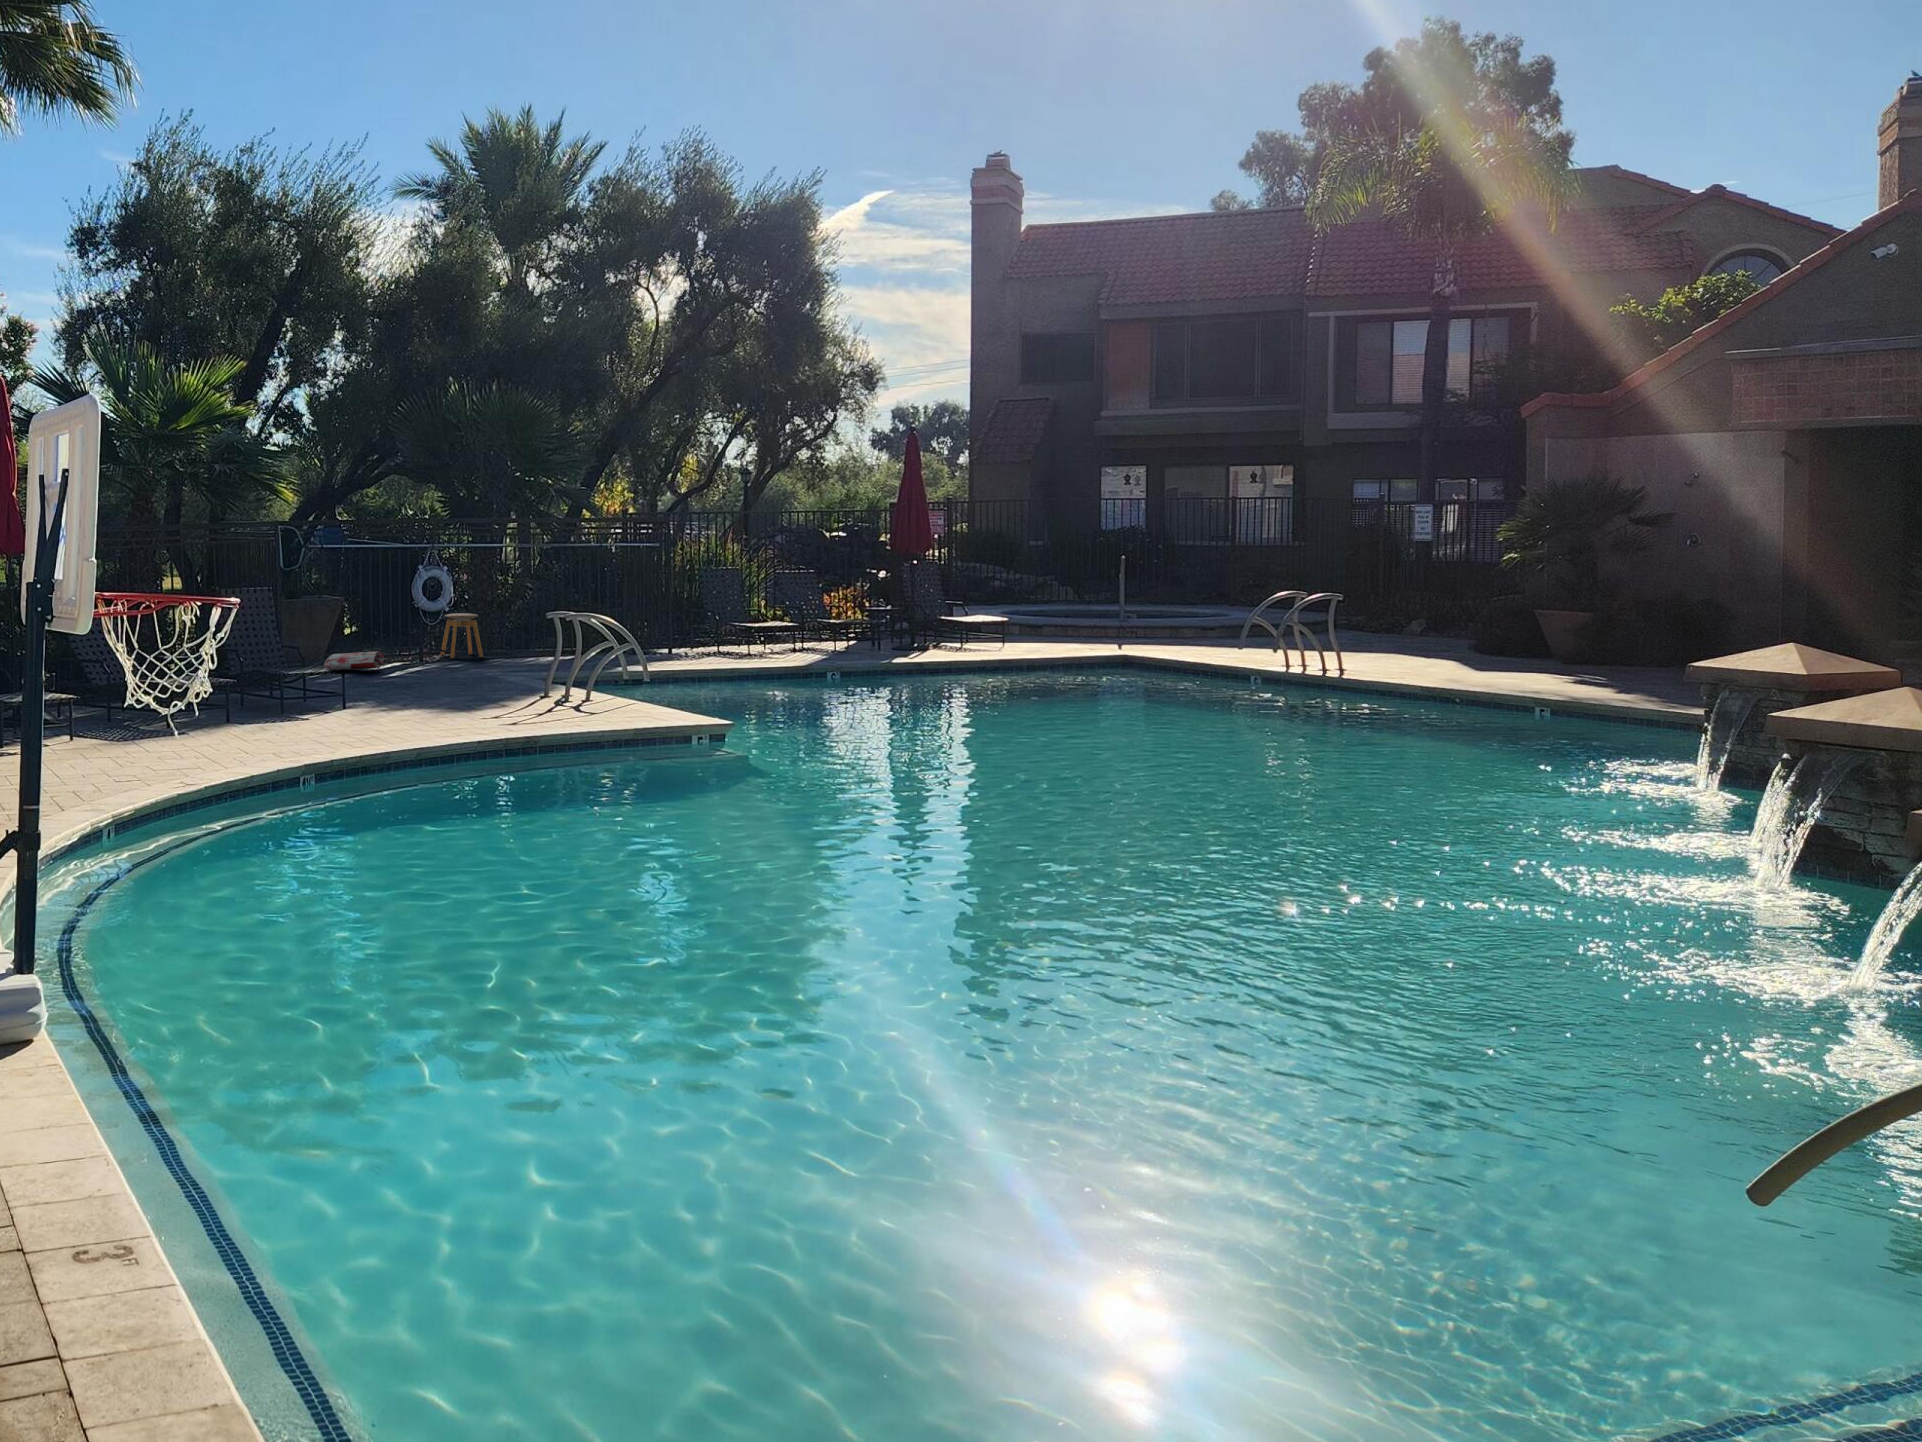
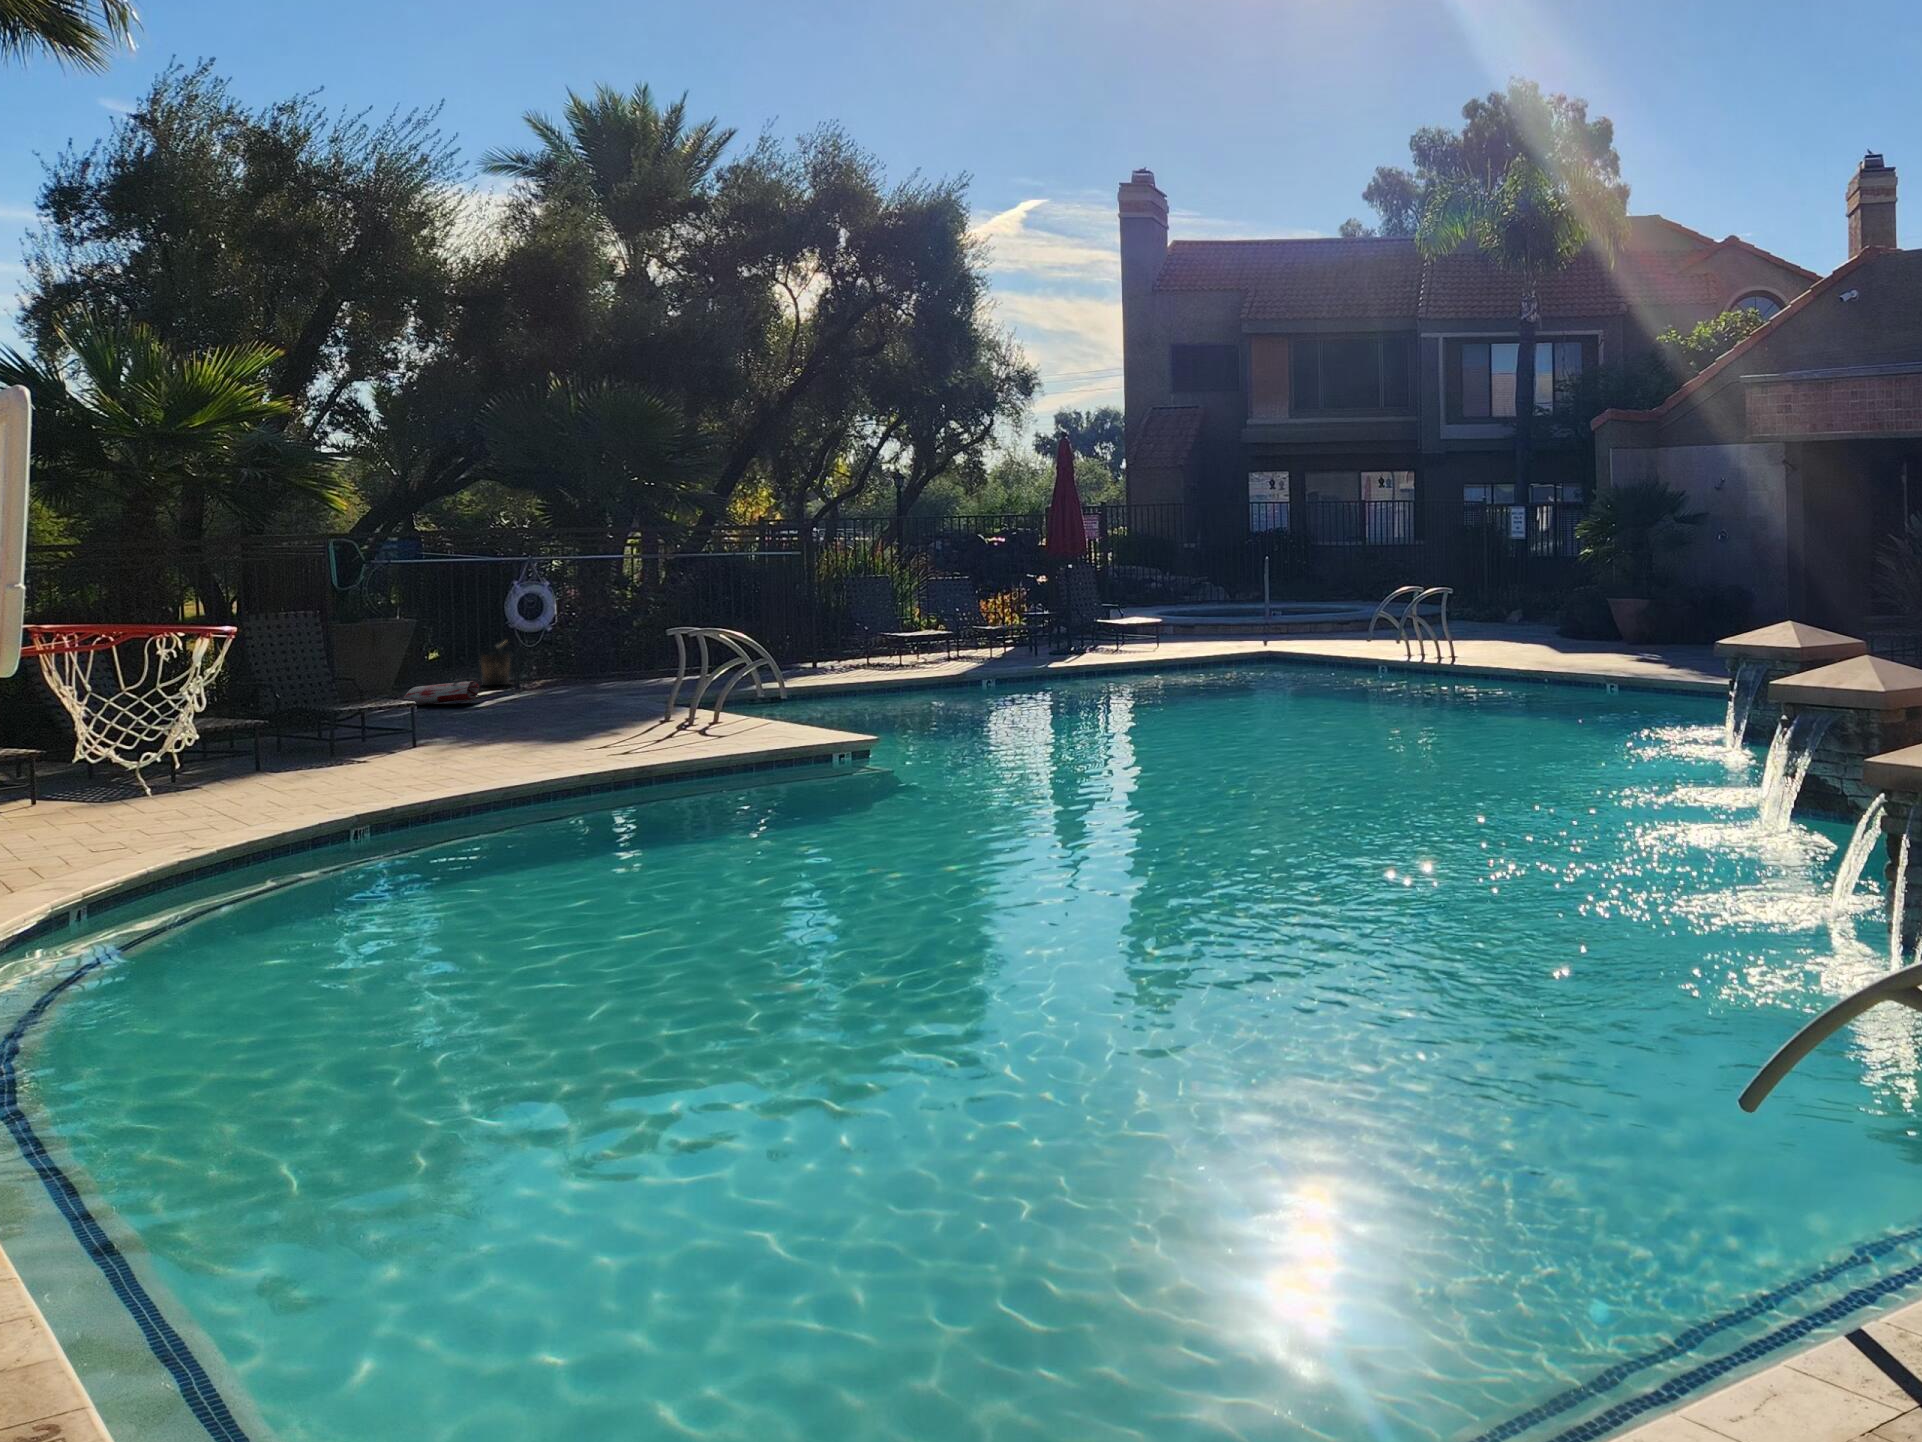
stool: present [440,613,483,658] -> none [549,636,601,685]
bucket: none [384,615,410,655] -> present [480,642,510,685]

